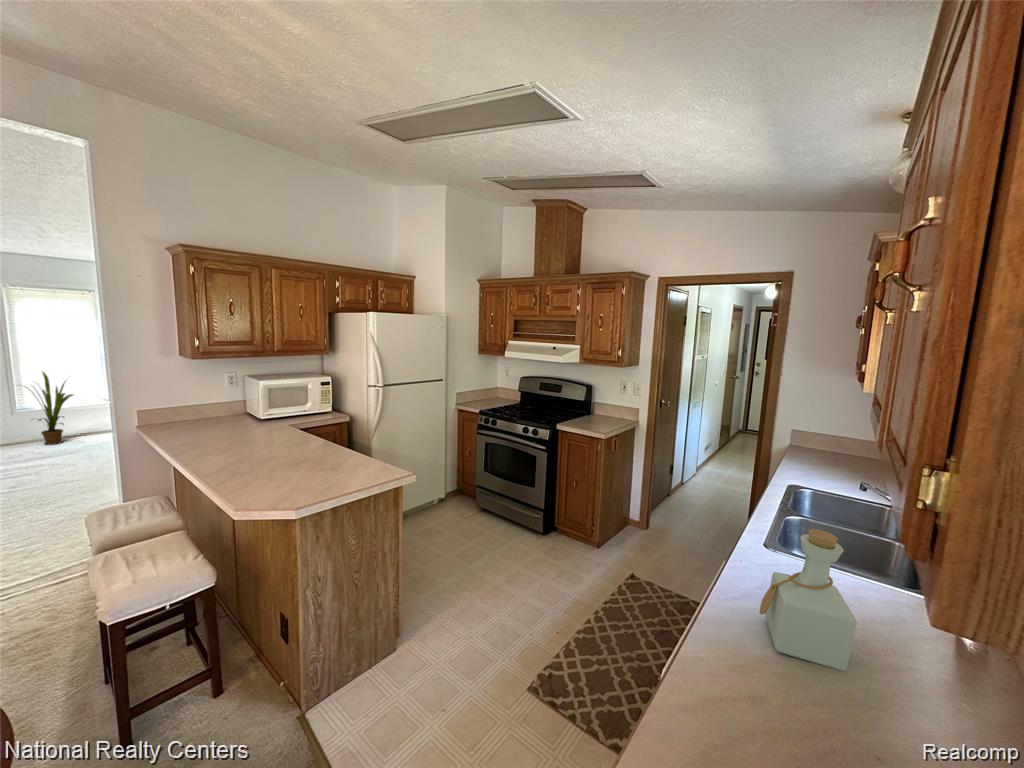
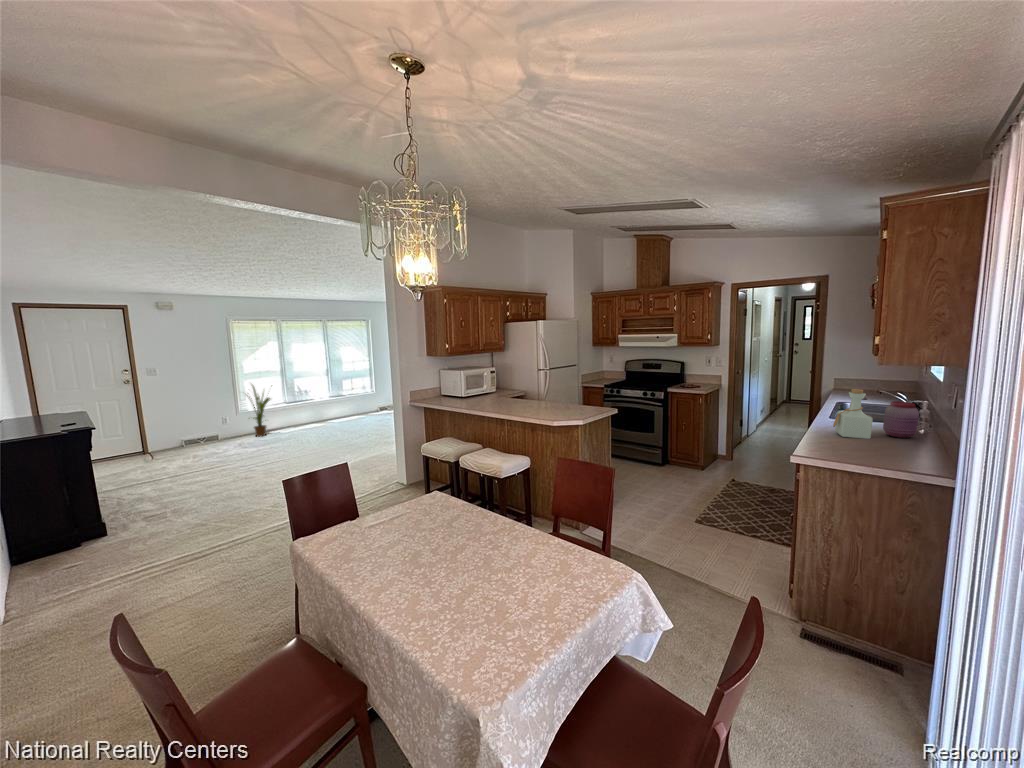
jar: none [878,568,978,678] -> present [883,401,919,438]

